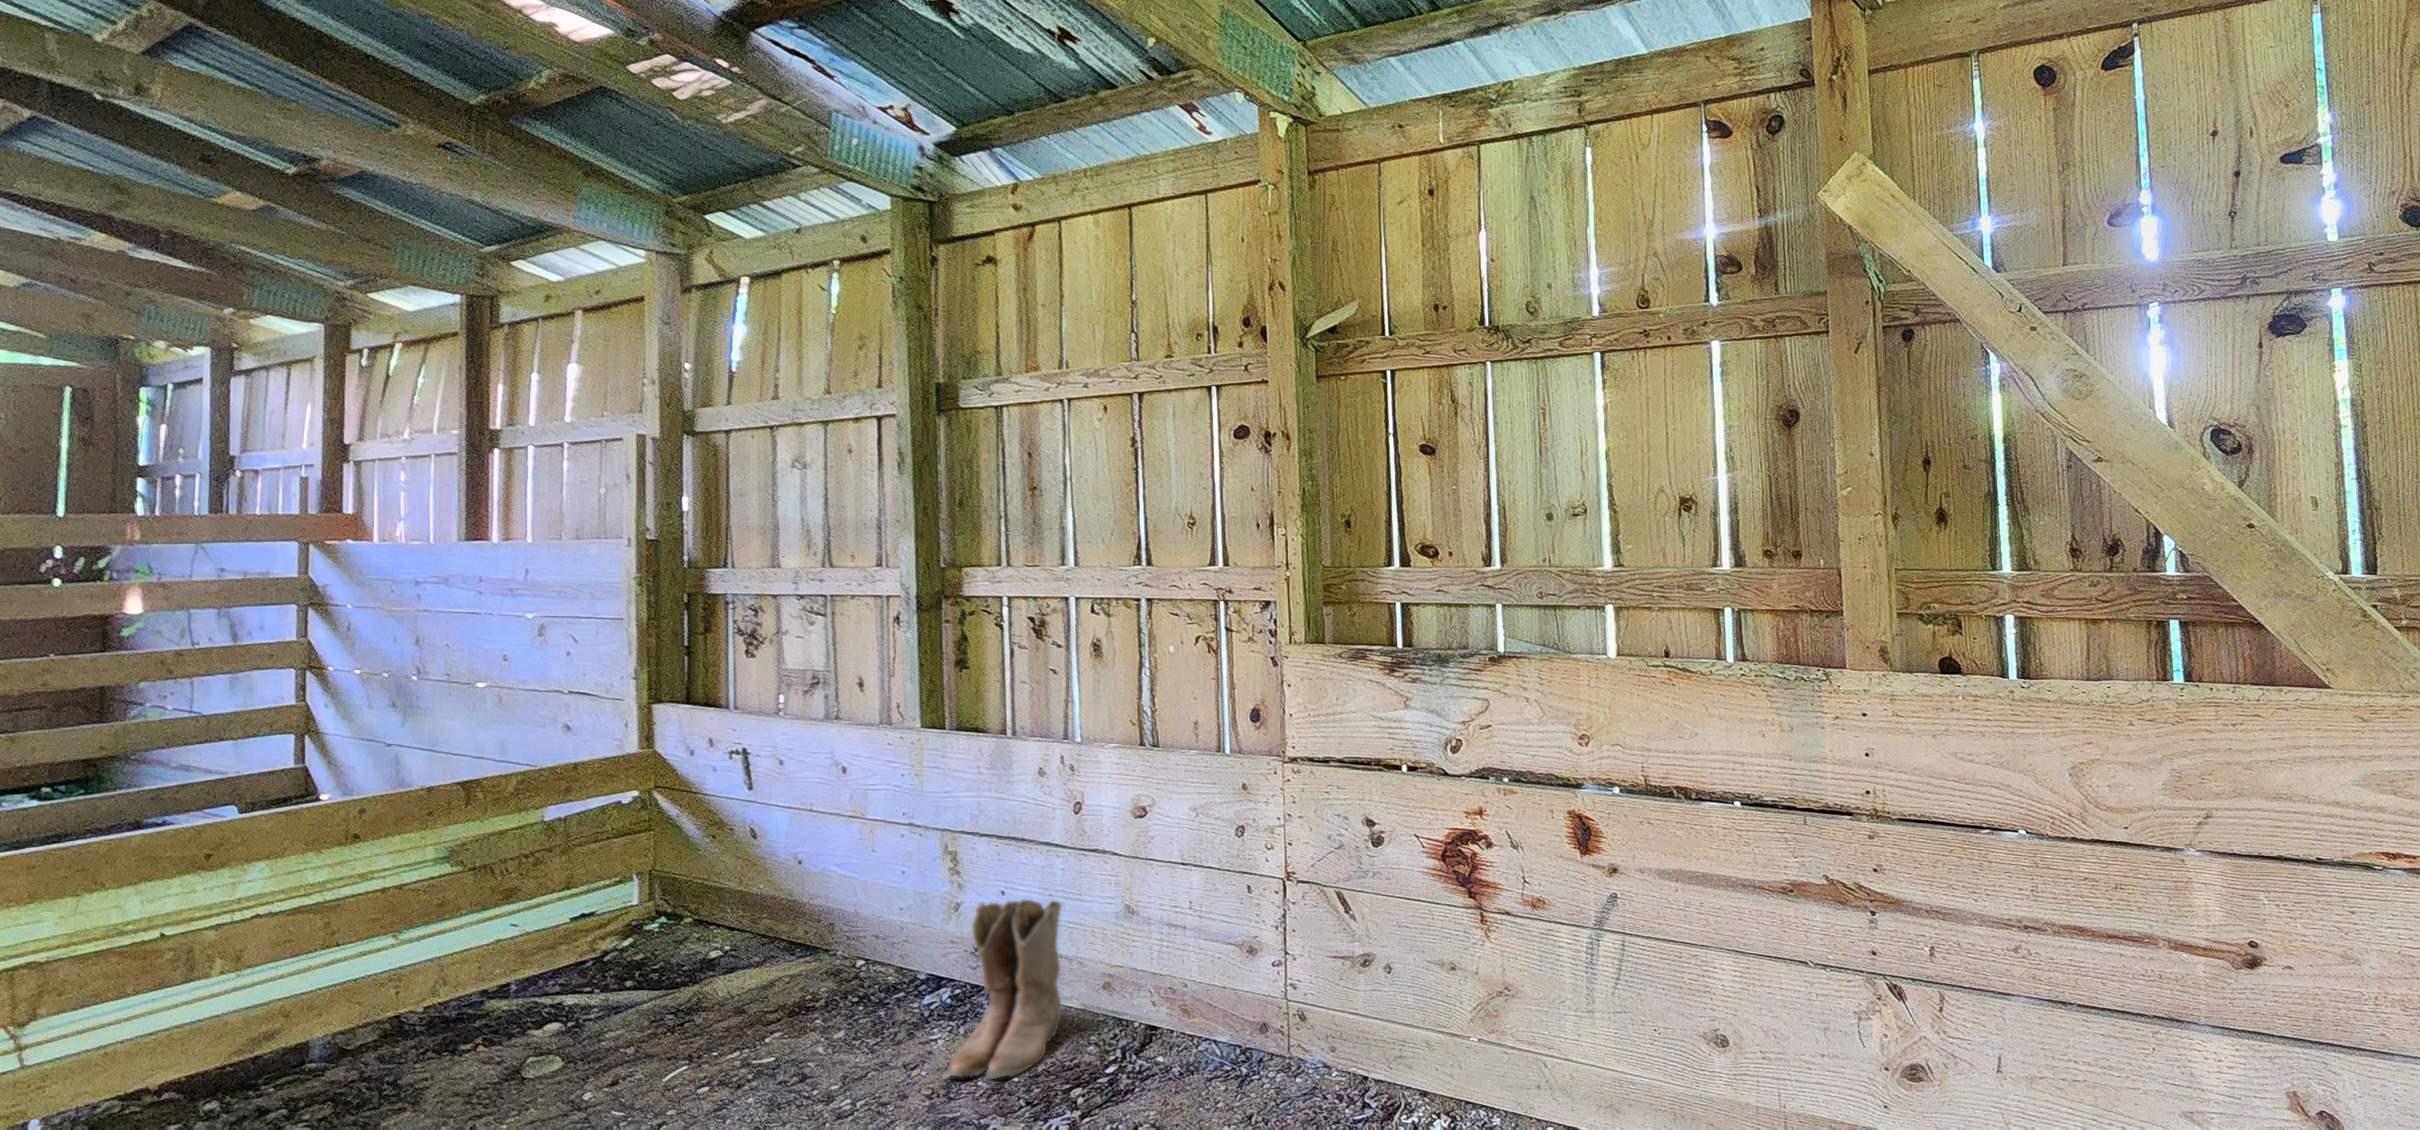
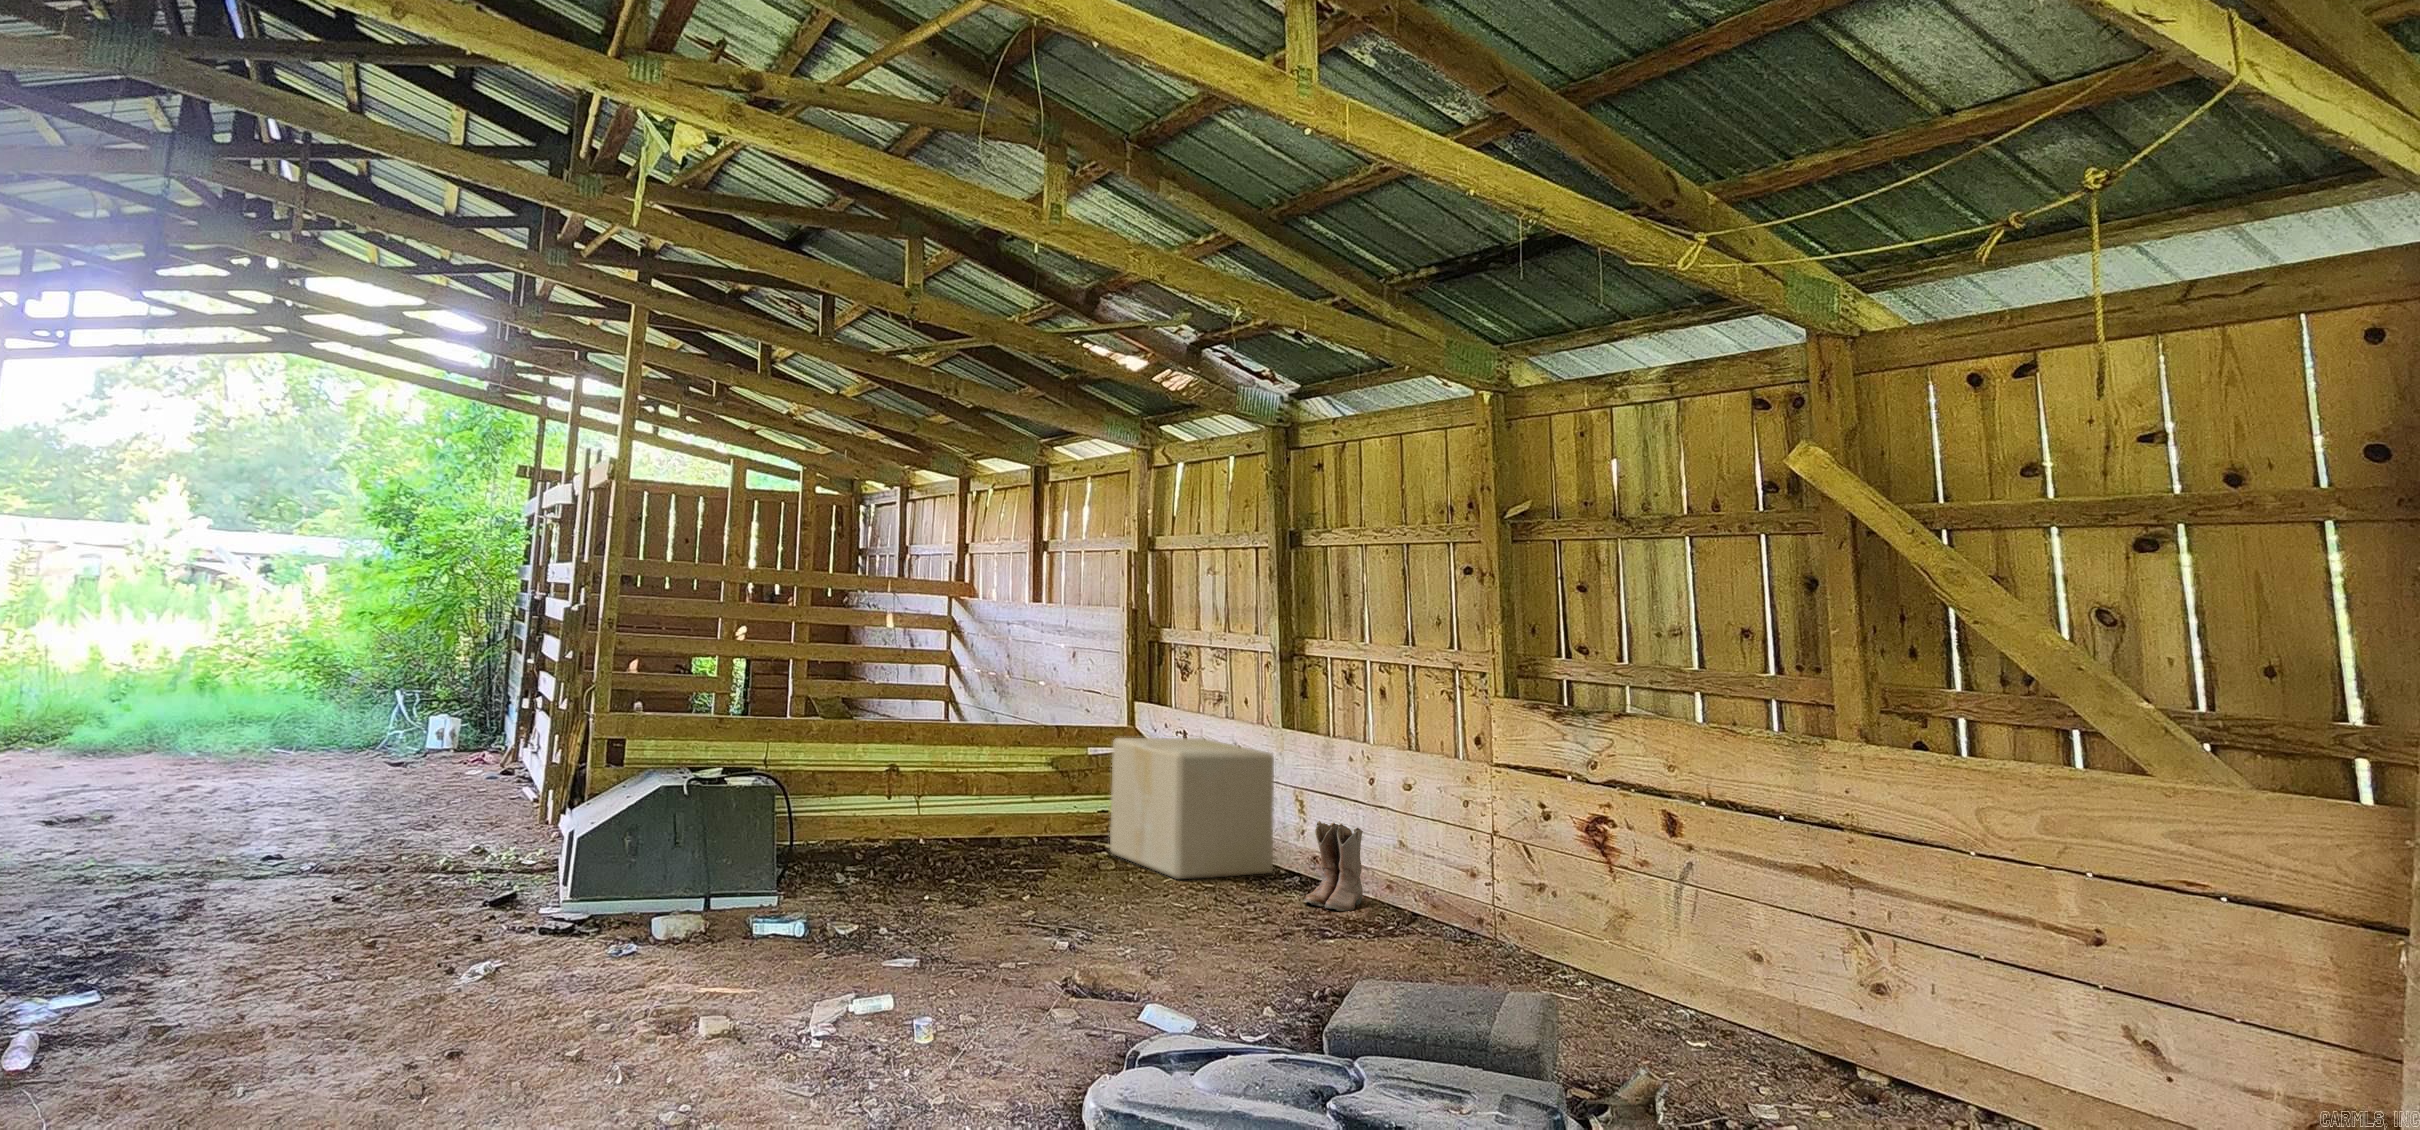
cardboard box: none [538,762,906,1090] -> present [1110,738,1274,879]

